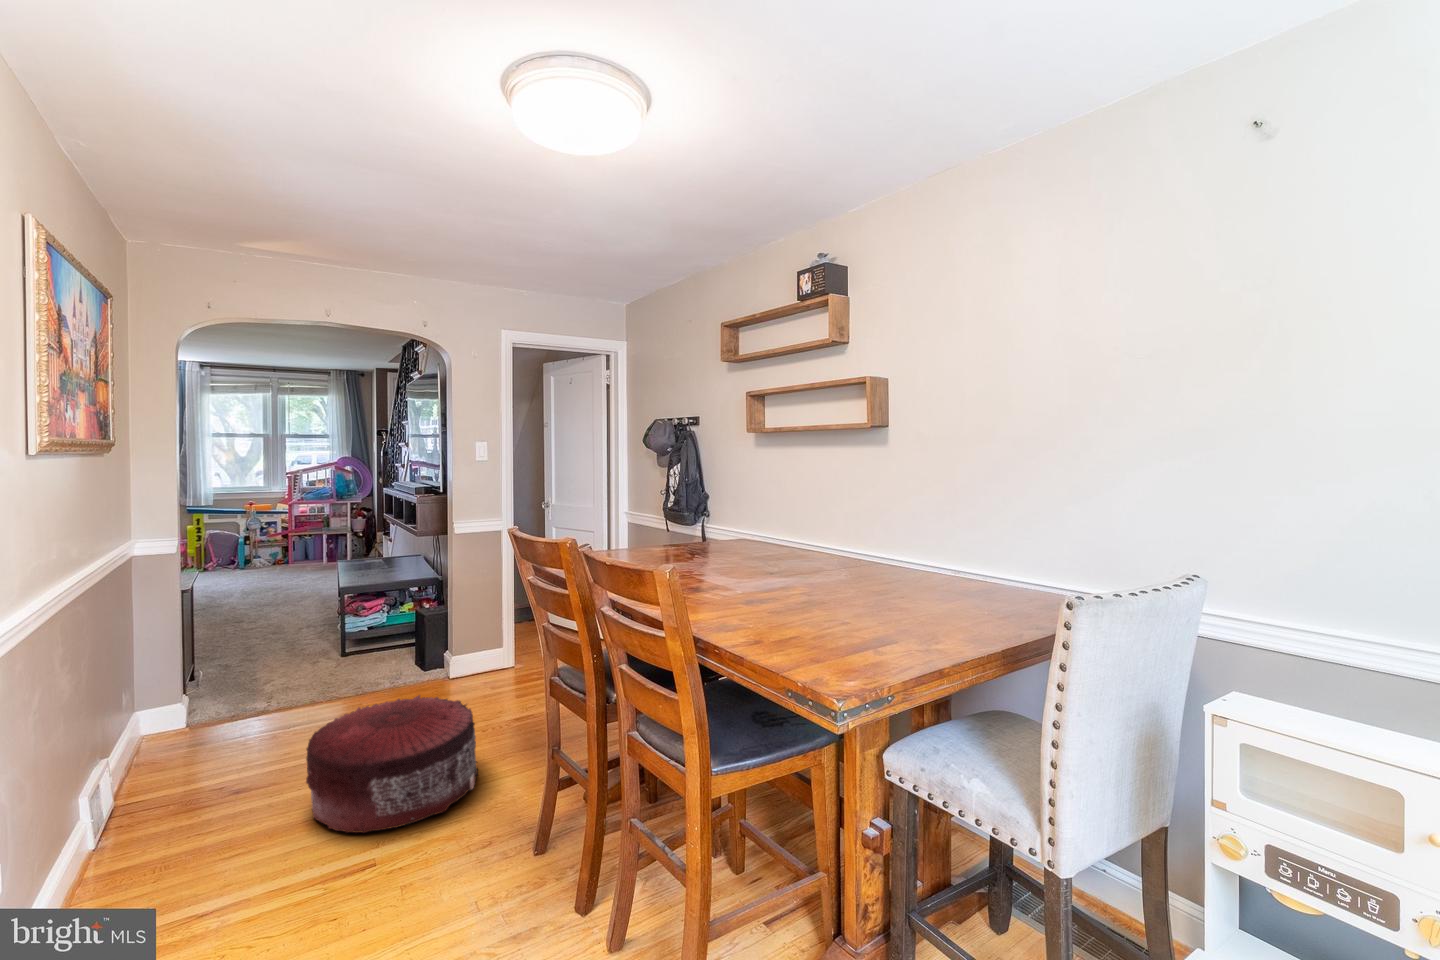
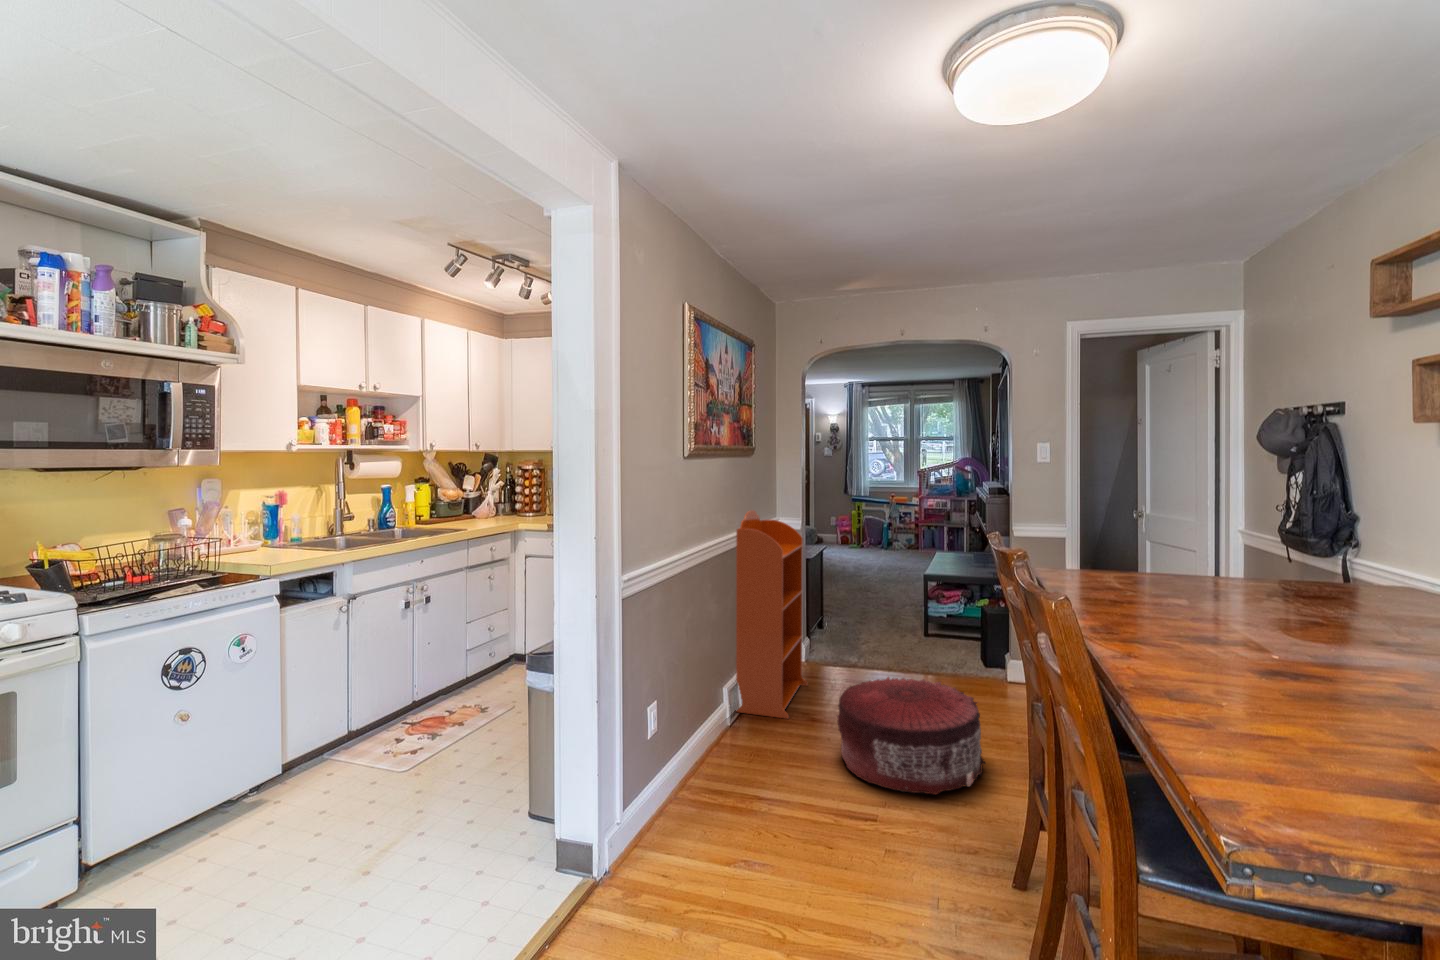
bookcase: none [104,532,218,828] -> present [736,510,808,719]

